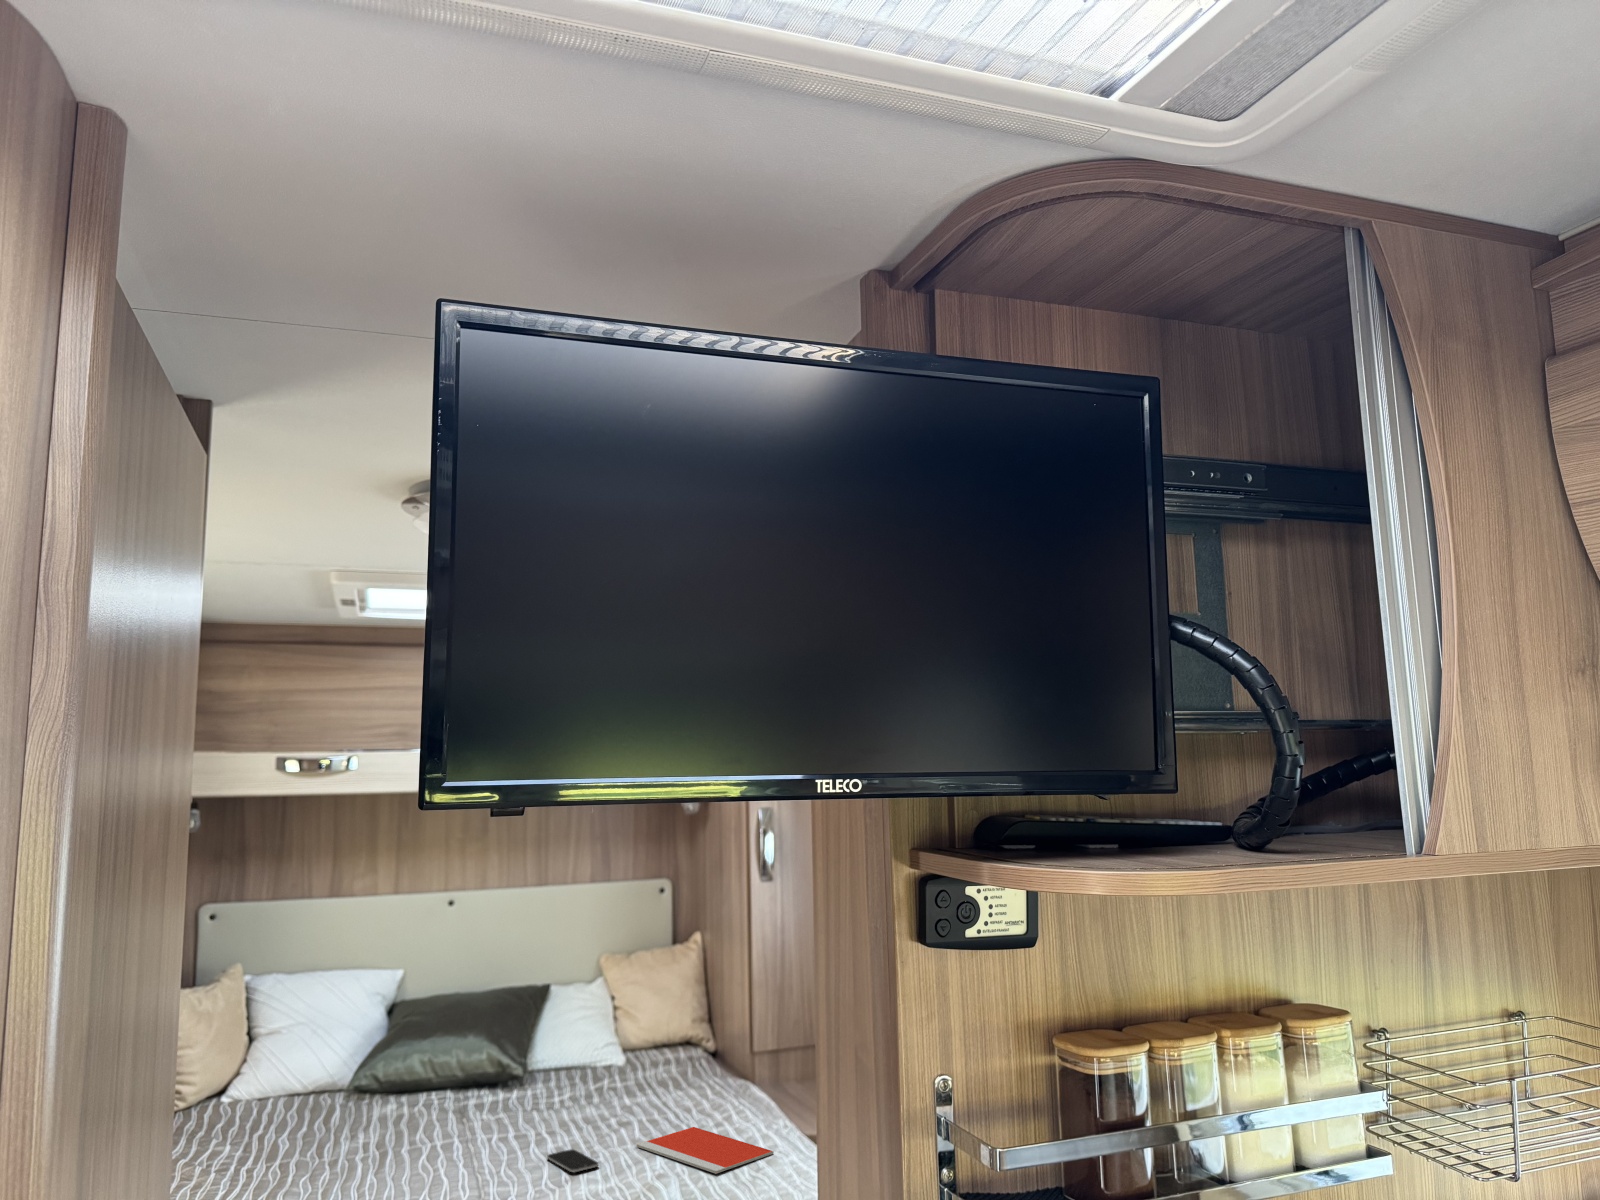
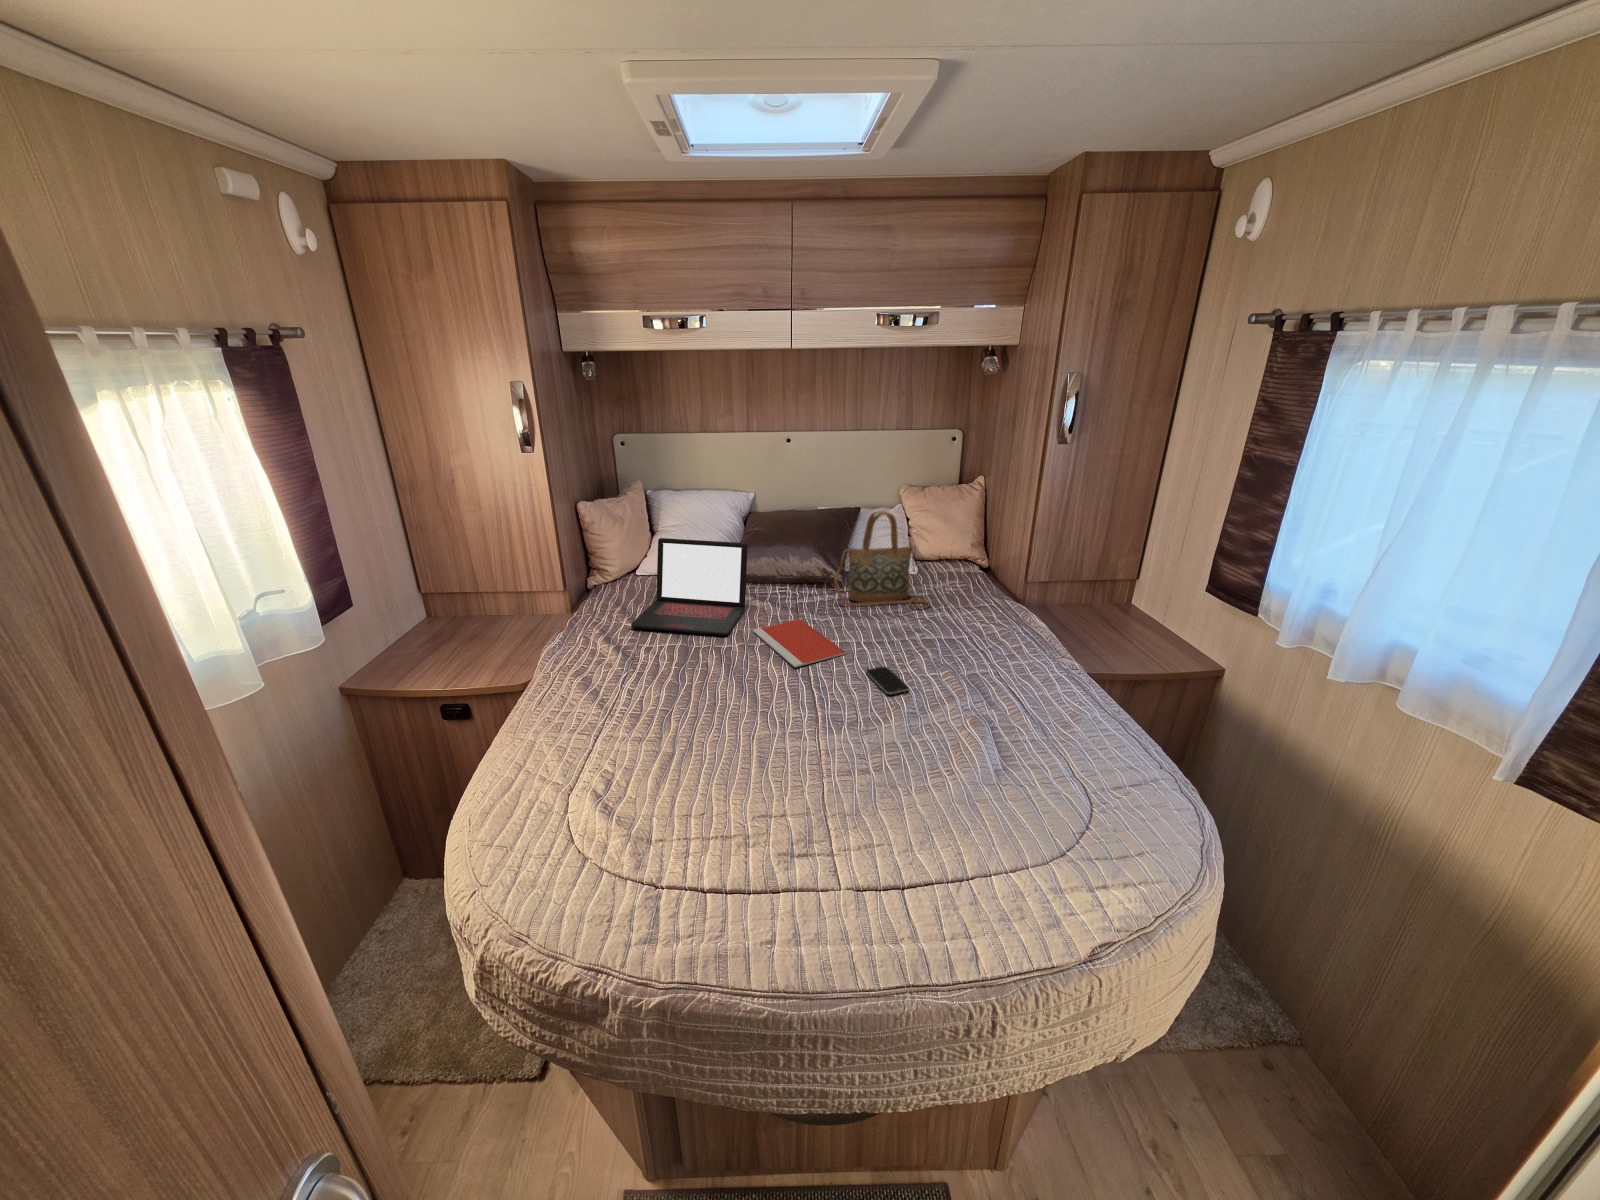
handbag: none [510,972,636,1101] -> present [834,512,930,608]
laptop: none [221,1026,395,1153] -> present [631,538,748,635]
notebook: present [637,1127,774,1174] -> present [753,619,846,668]

